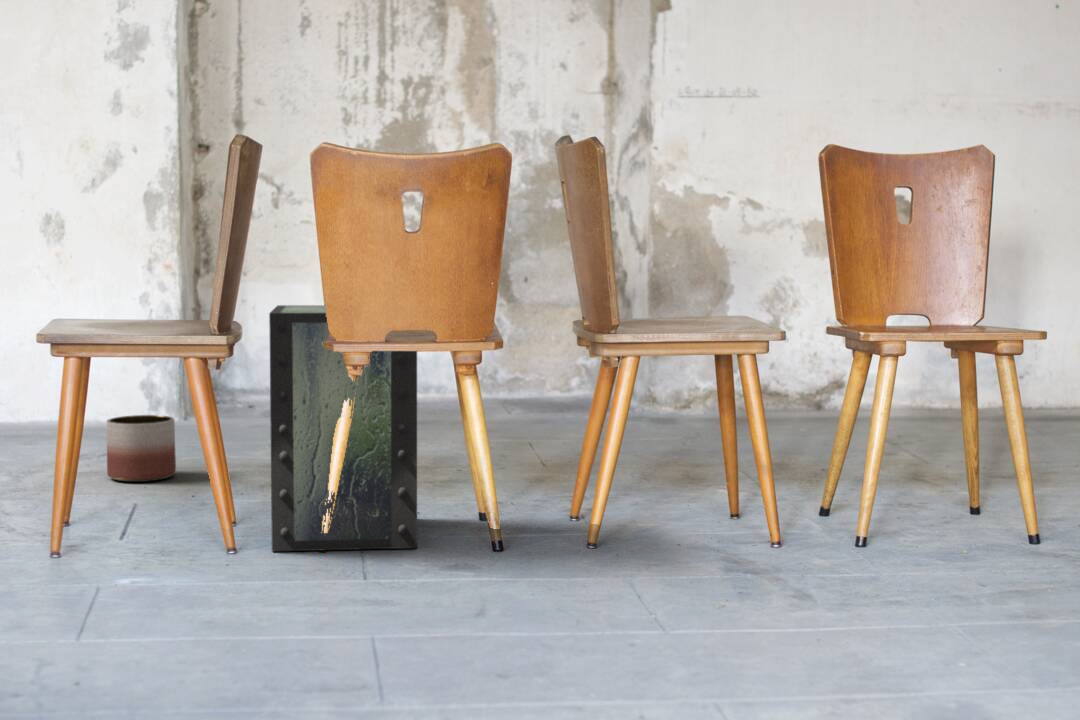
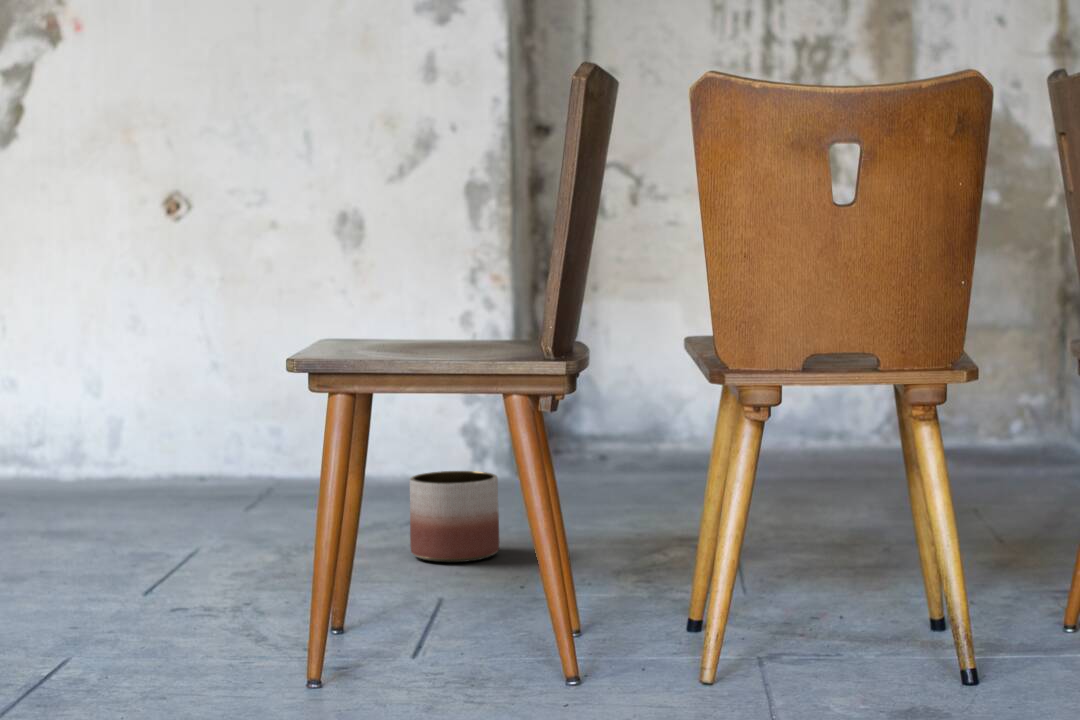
storage box: present [269,305,417,551] -> none [626,316,852,689]

